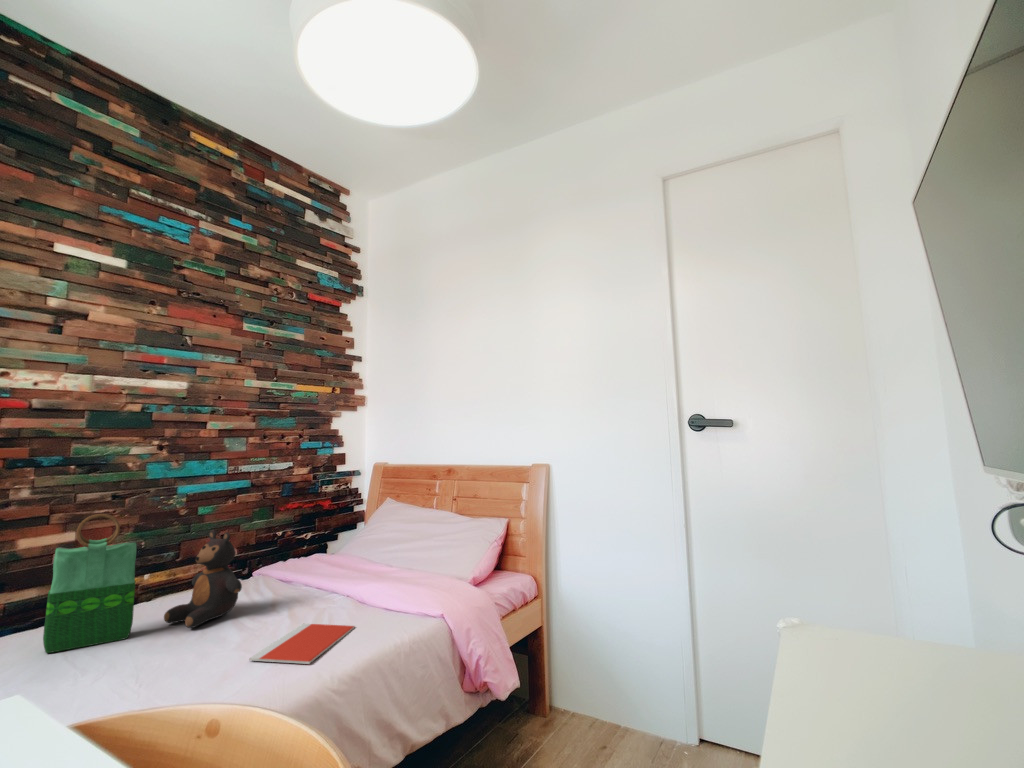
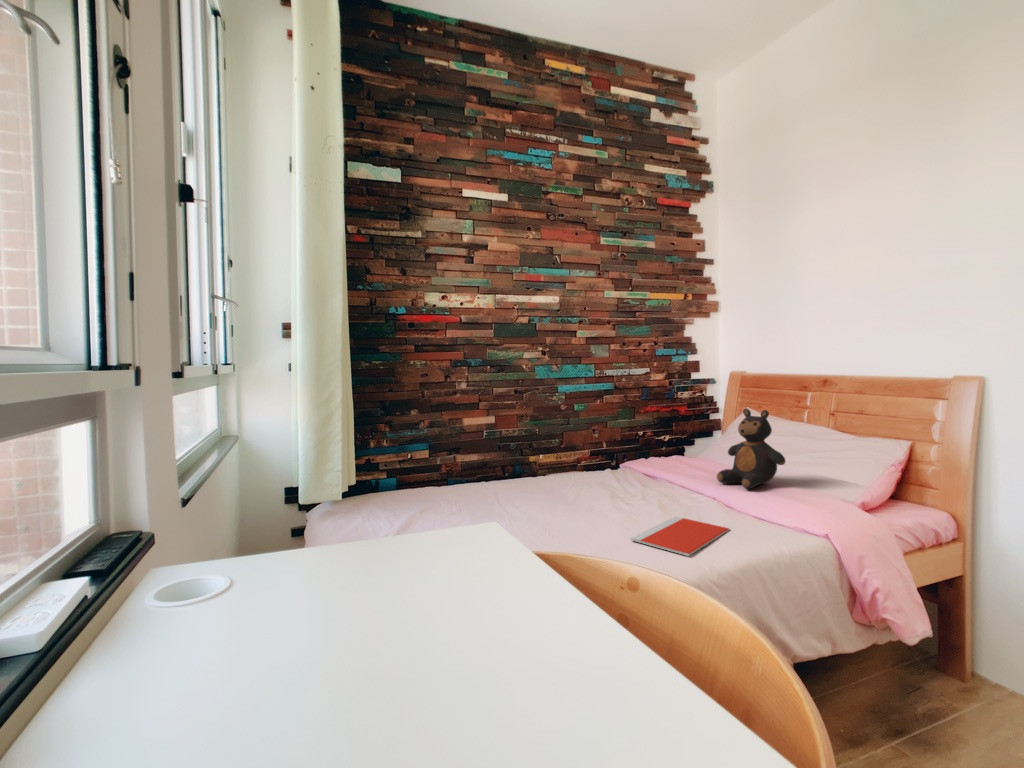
tote bag: present [43,514,136,653] -> none [482,402,537,503]
teddy bear: present [164,531,242,628] -> present [717,409,785,489]

